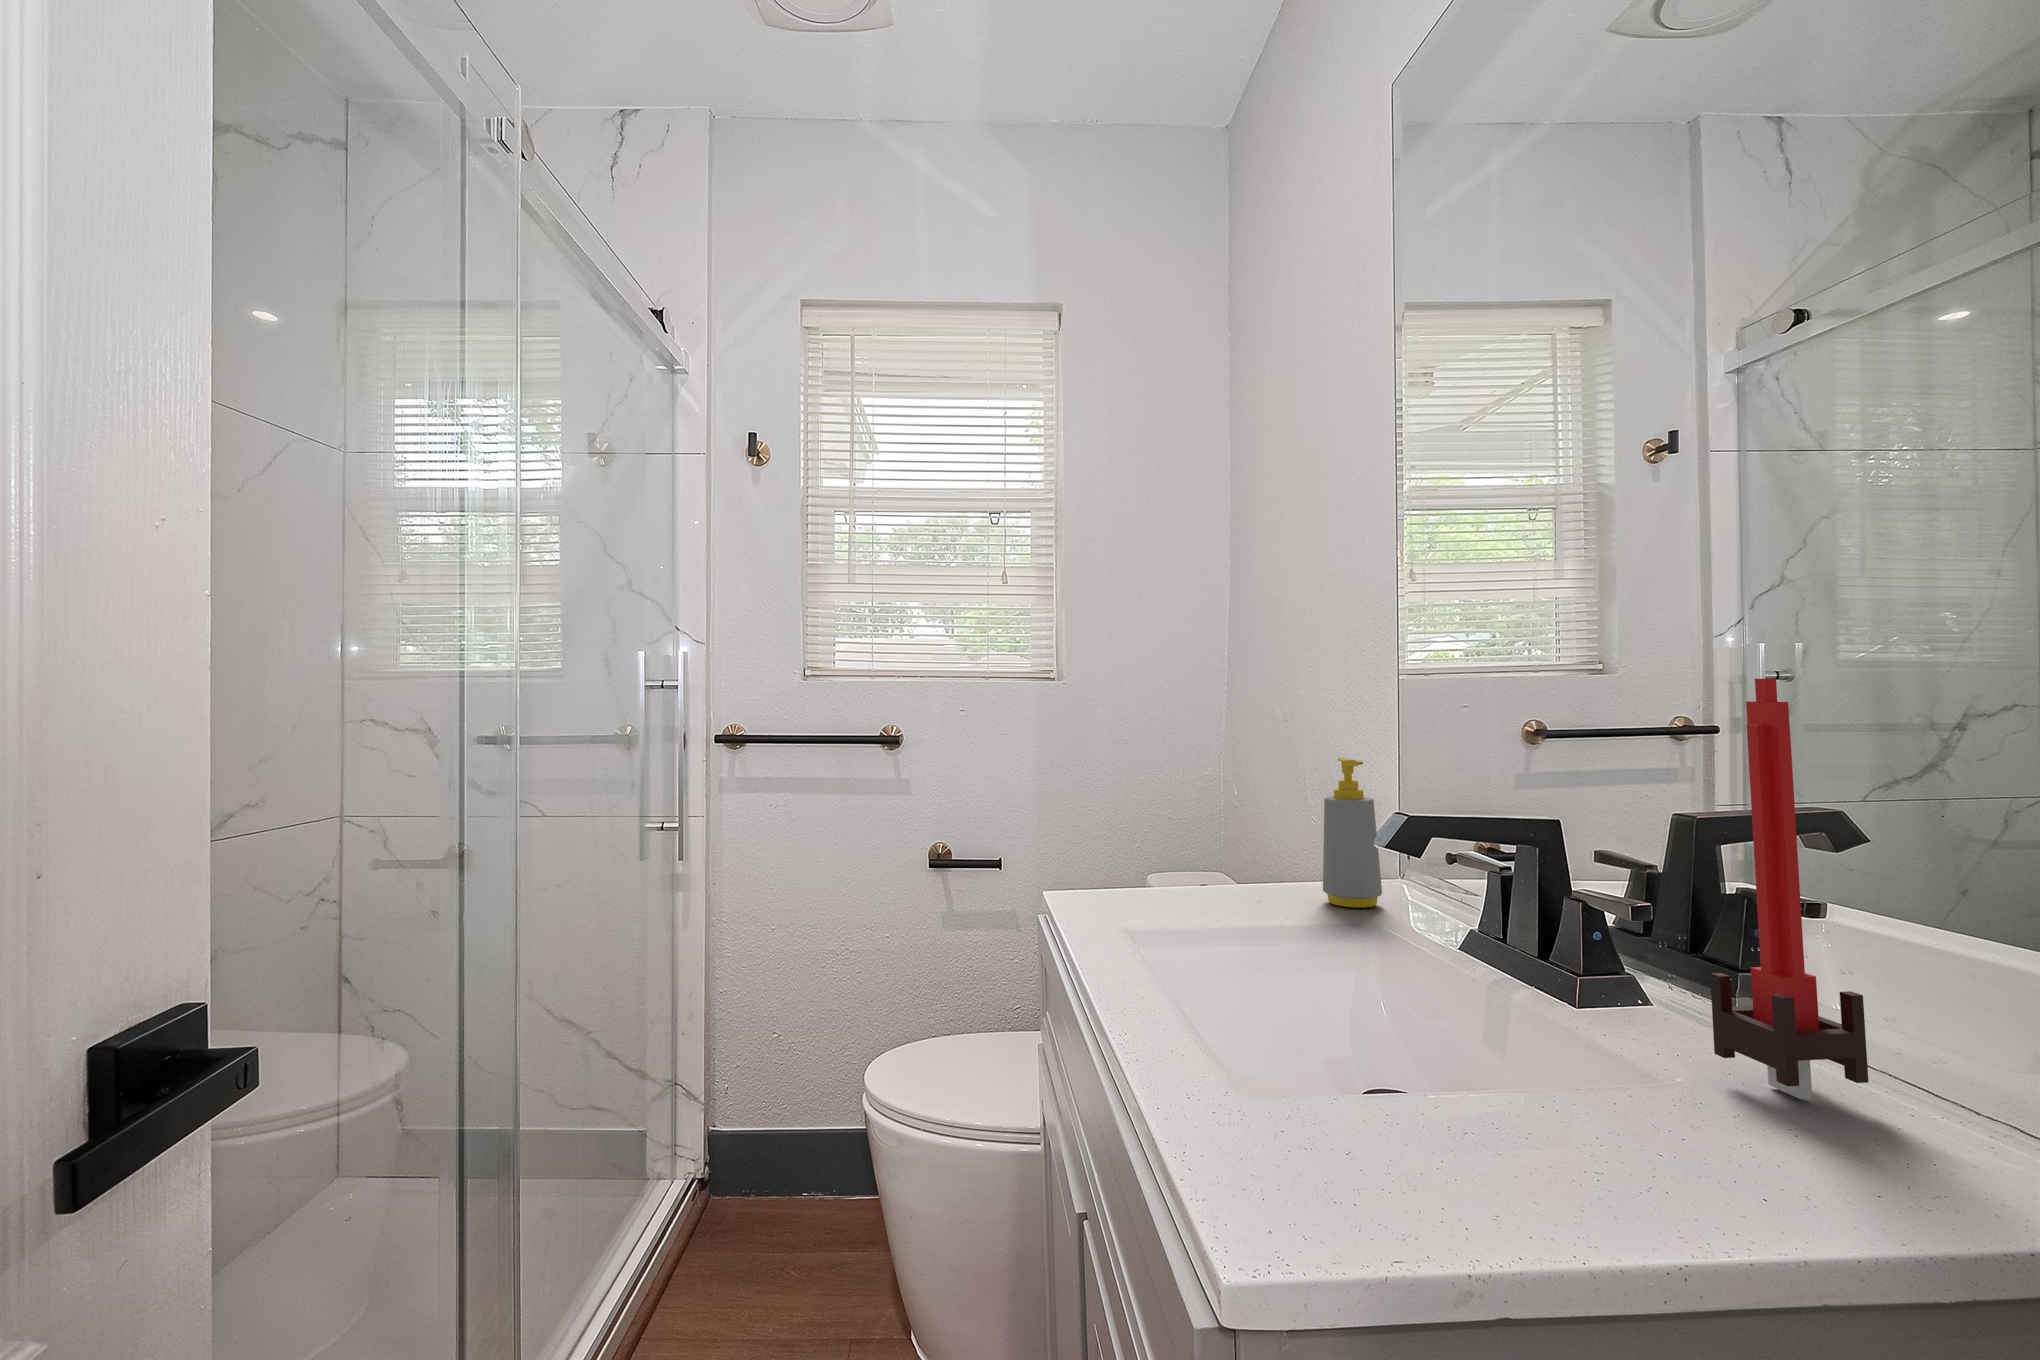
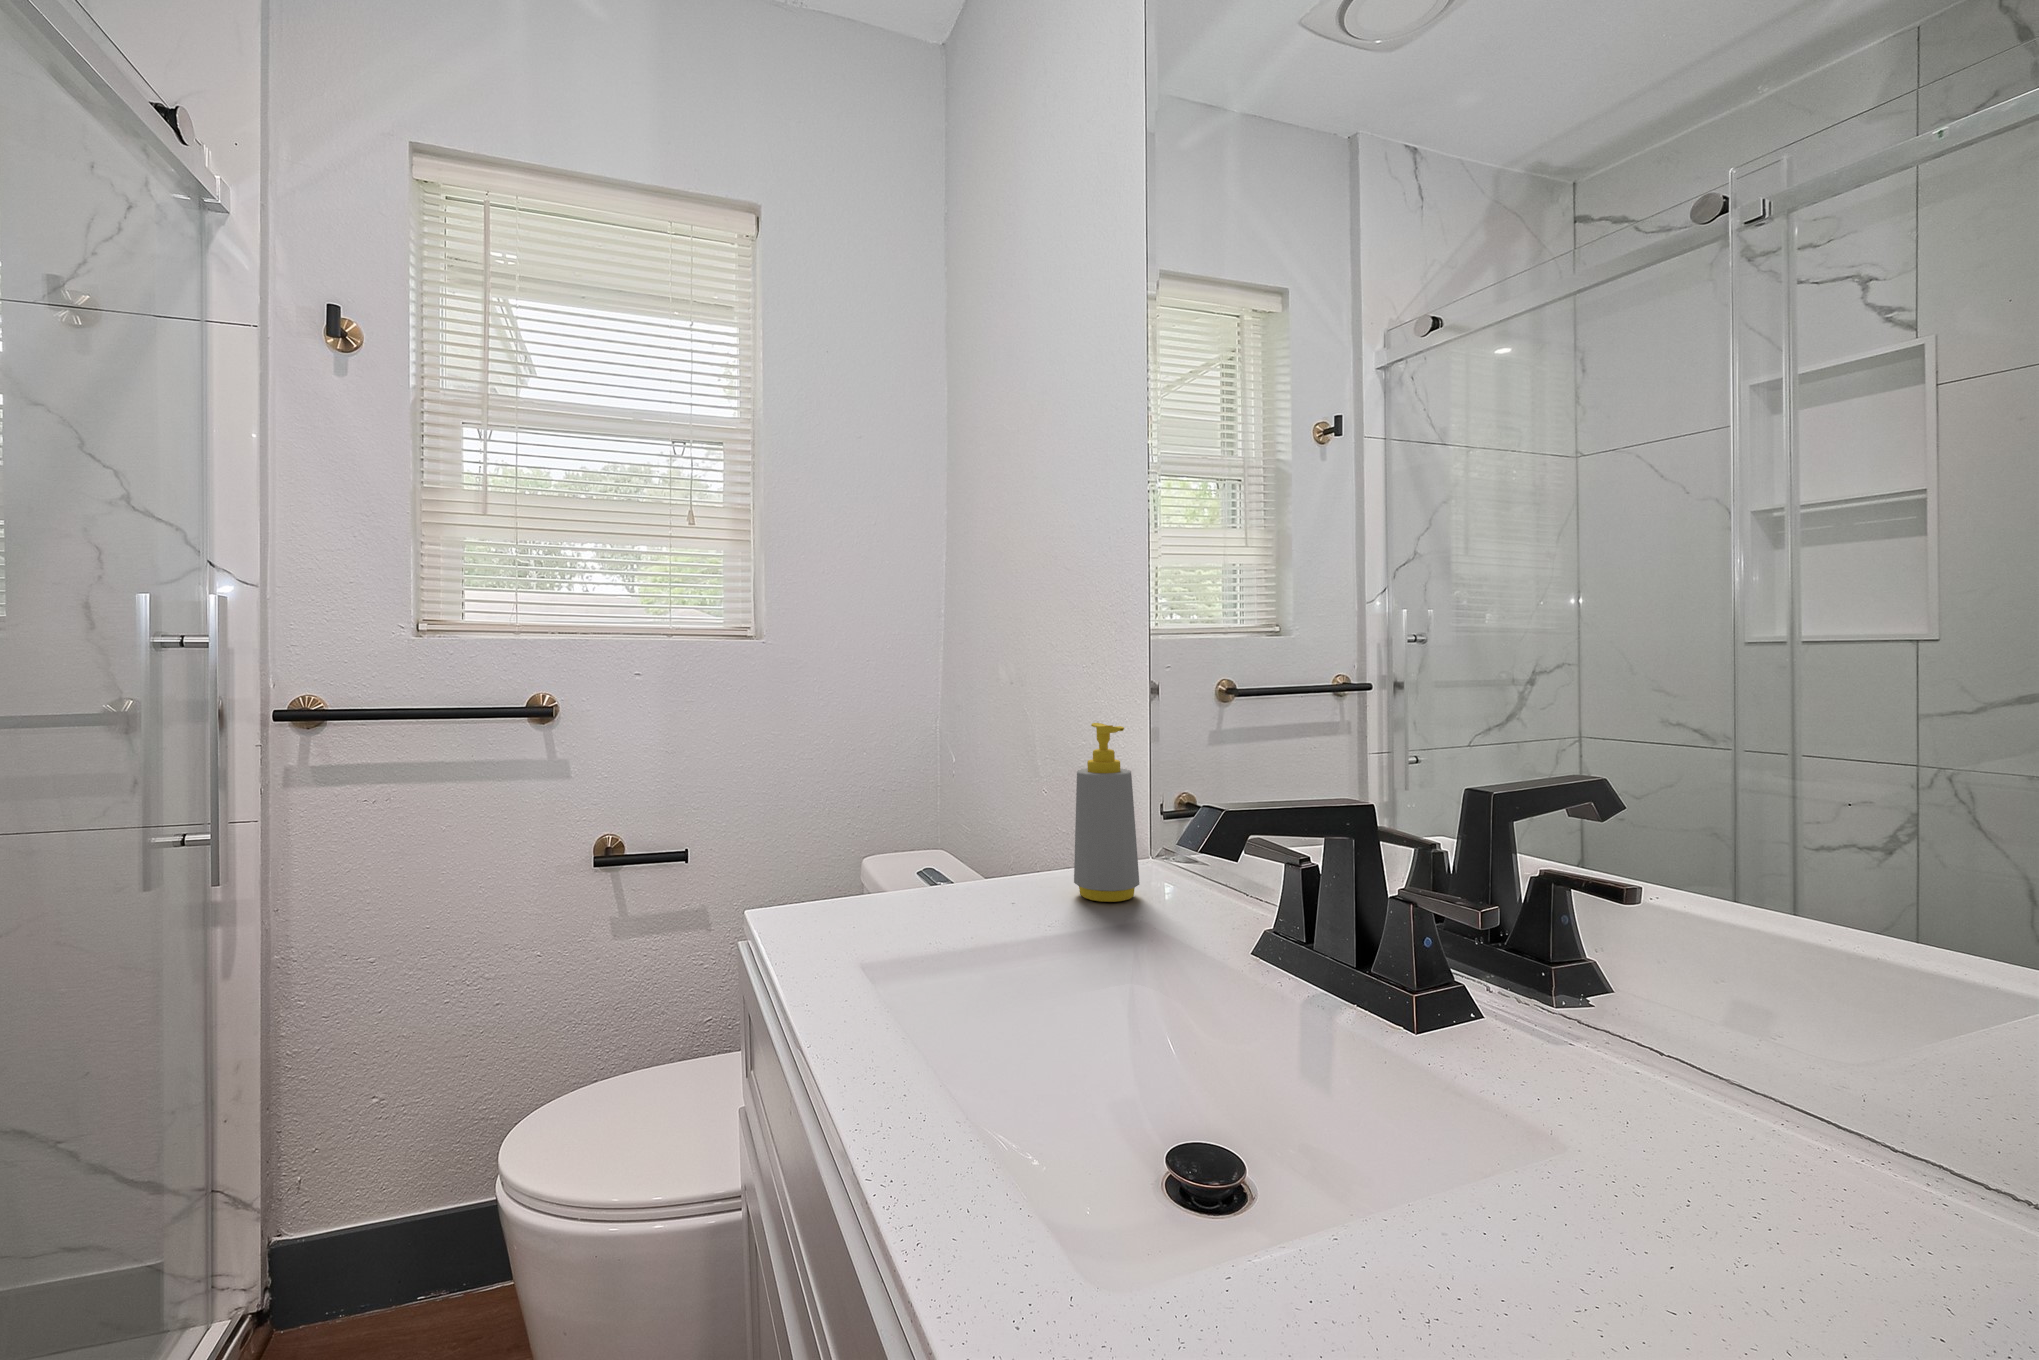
candle: present [1710,678,1868,1100] -> none [1677,604,1887,1191]

